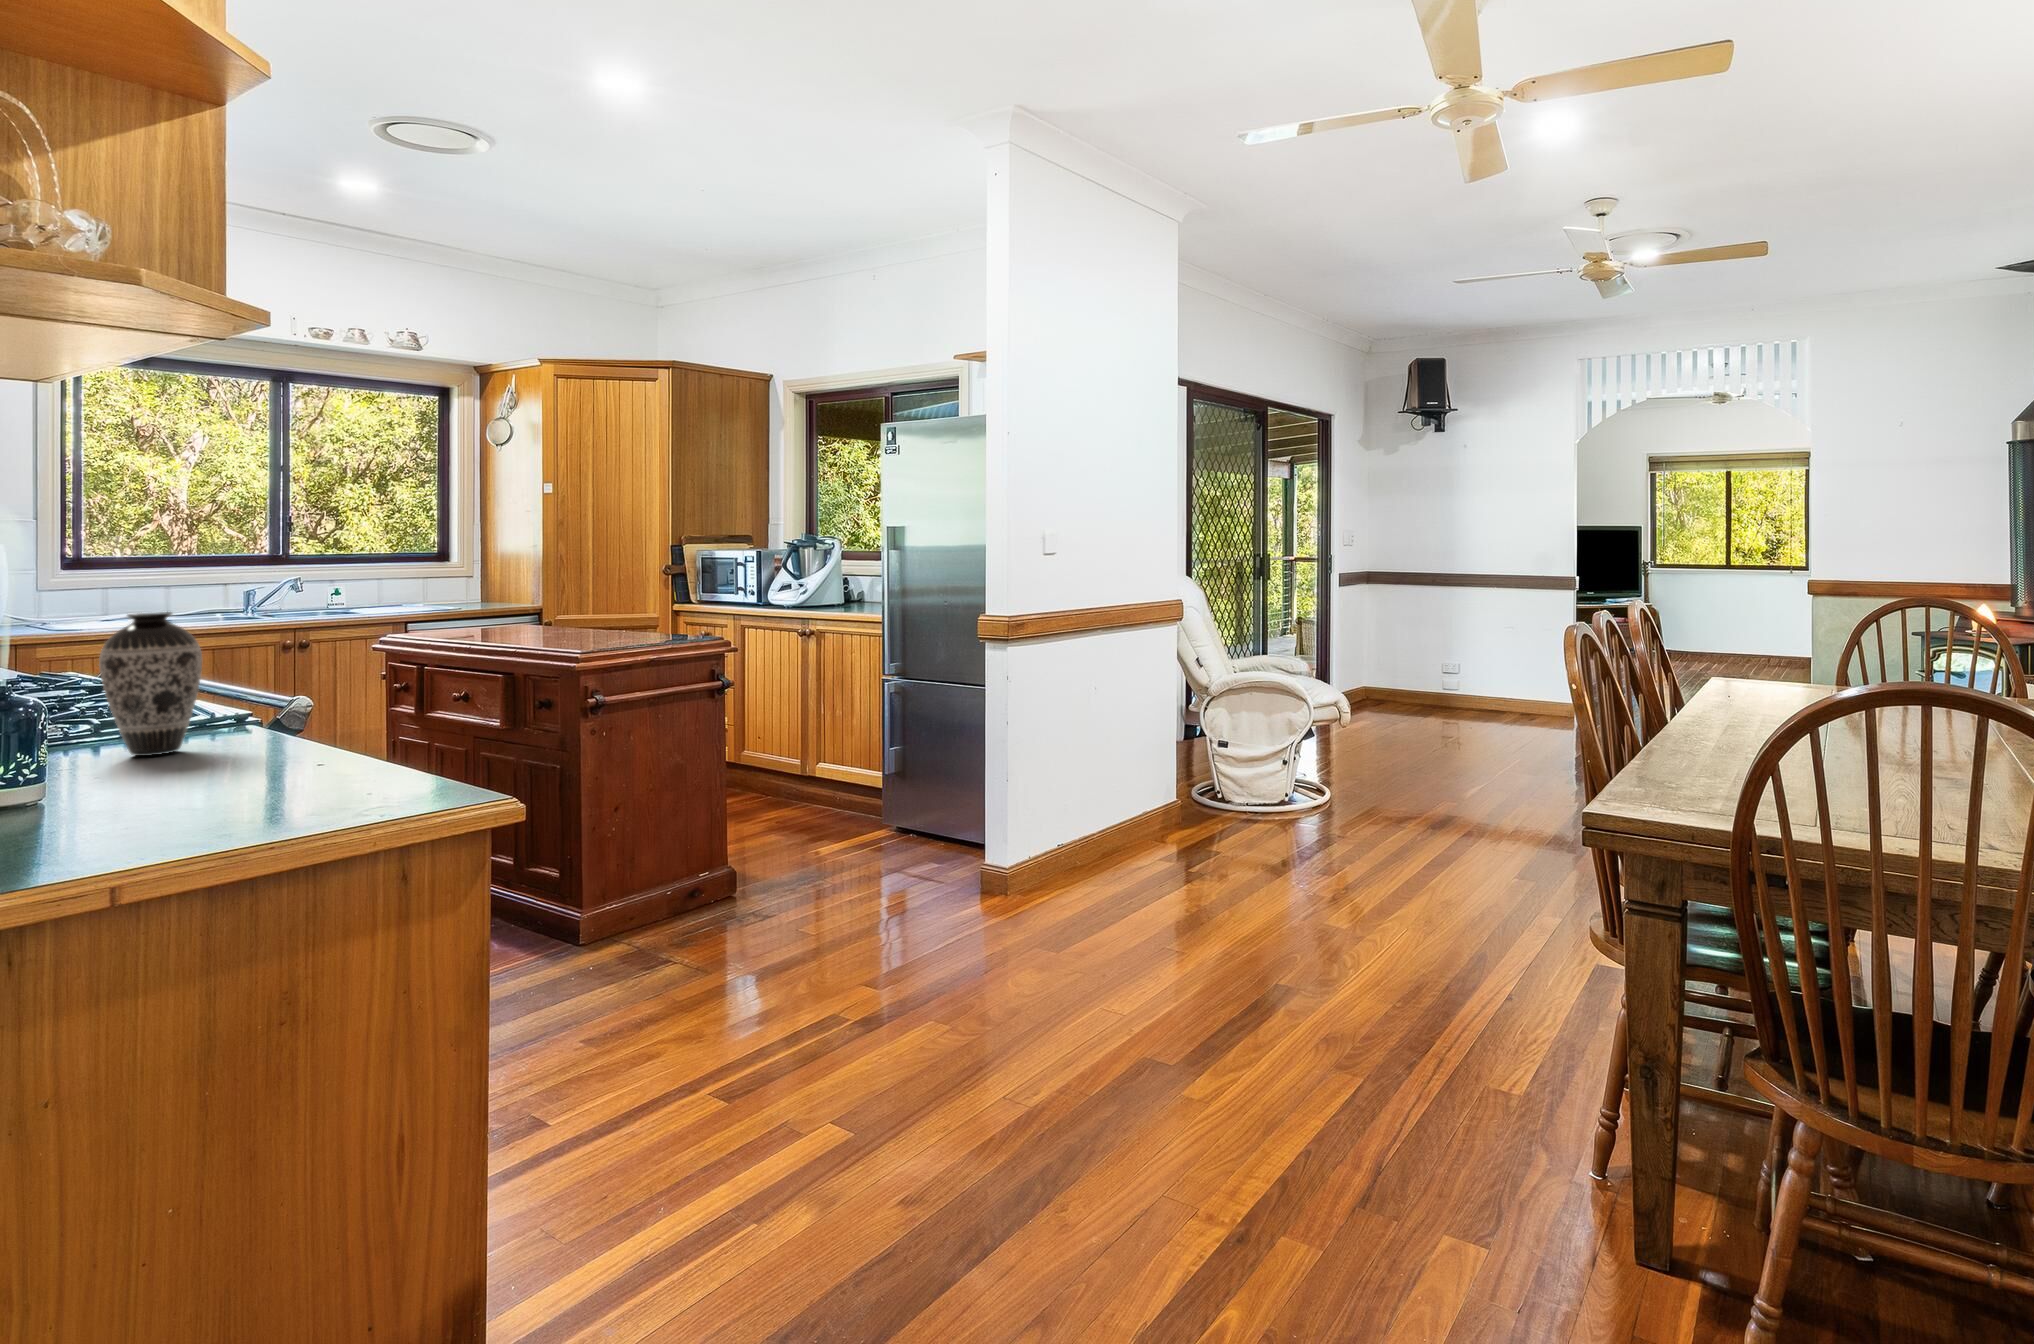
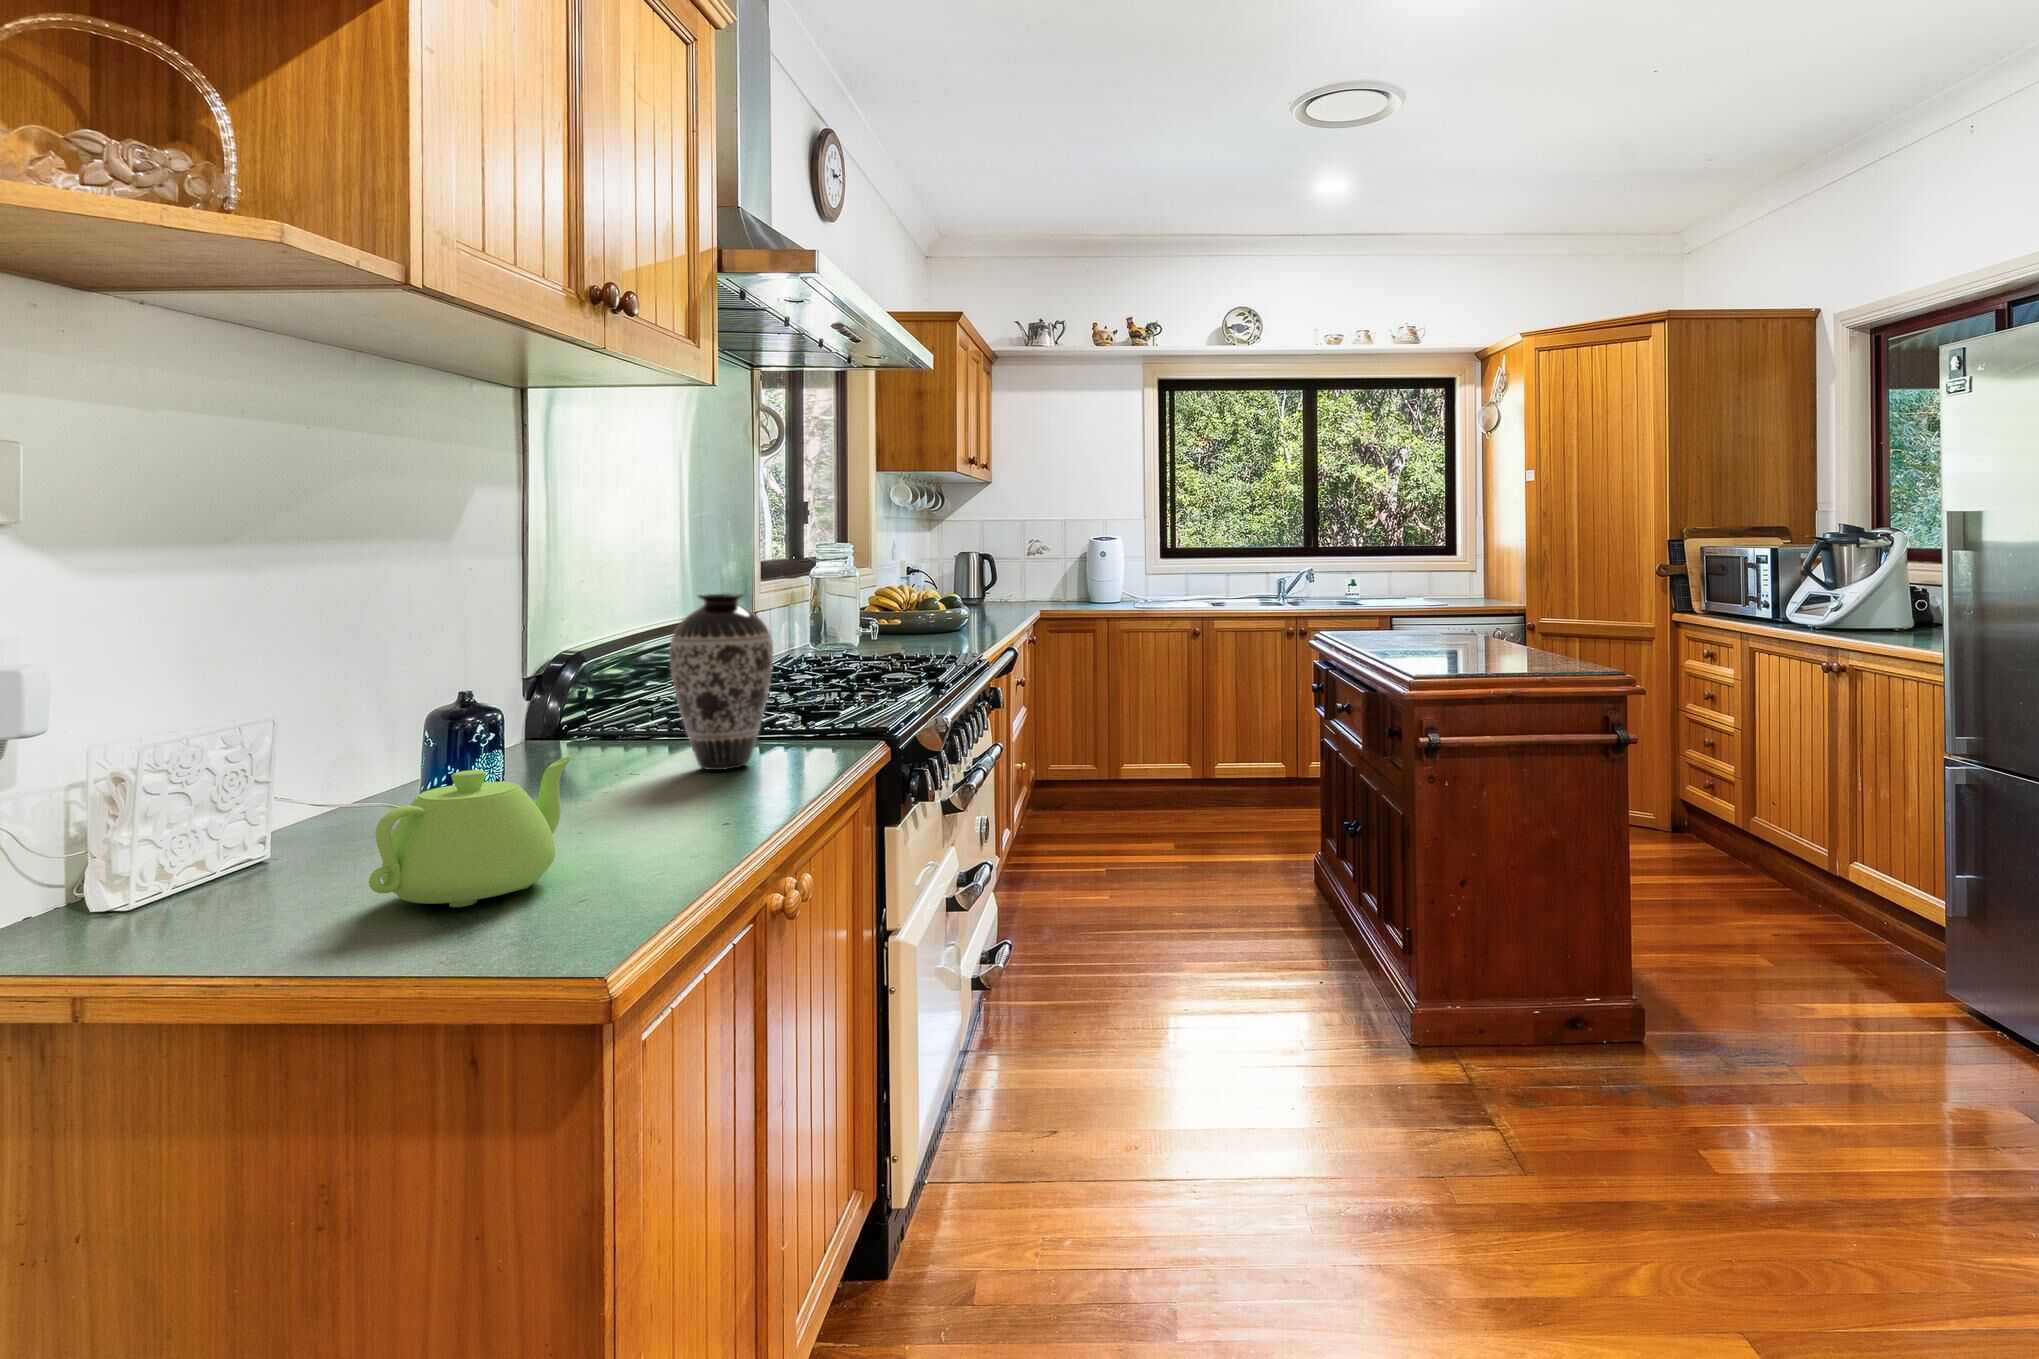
teapot: none [177,717,298,810] -> present [369,756,572,907]

